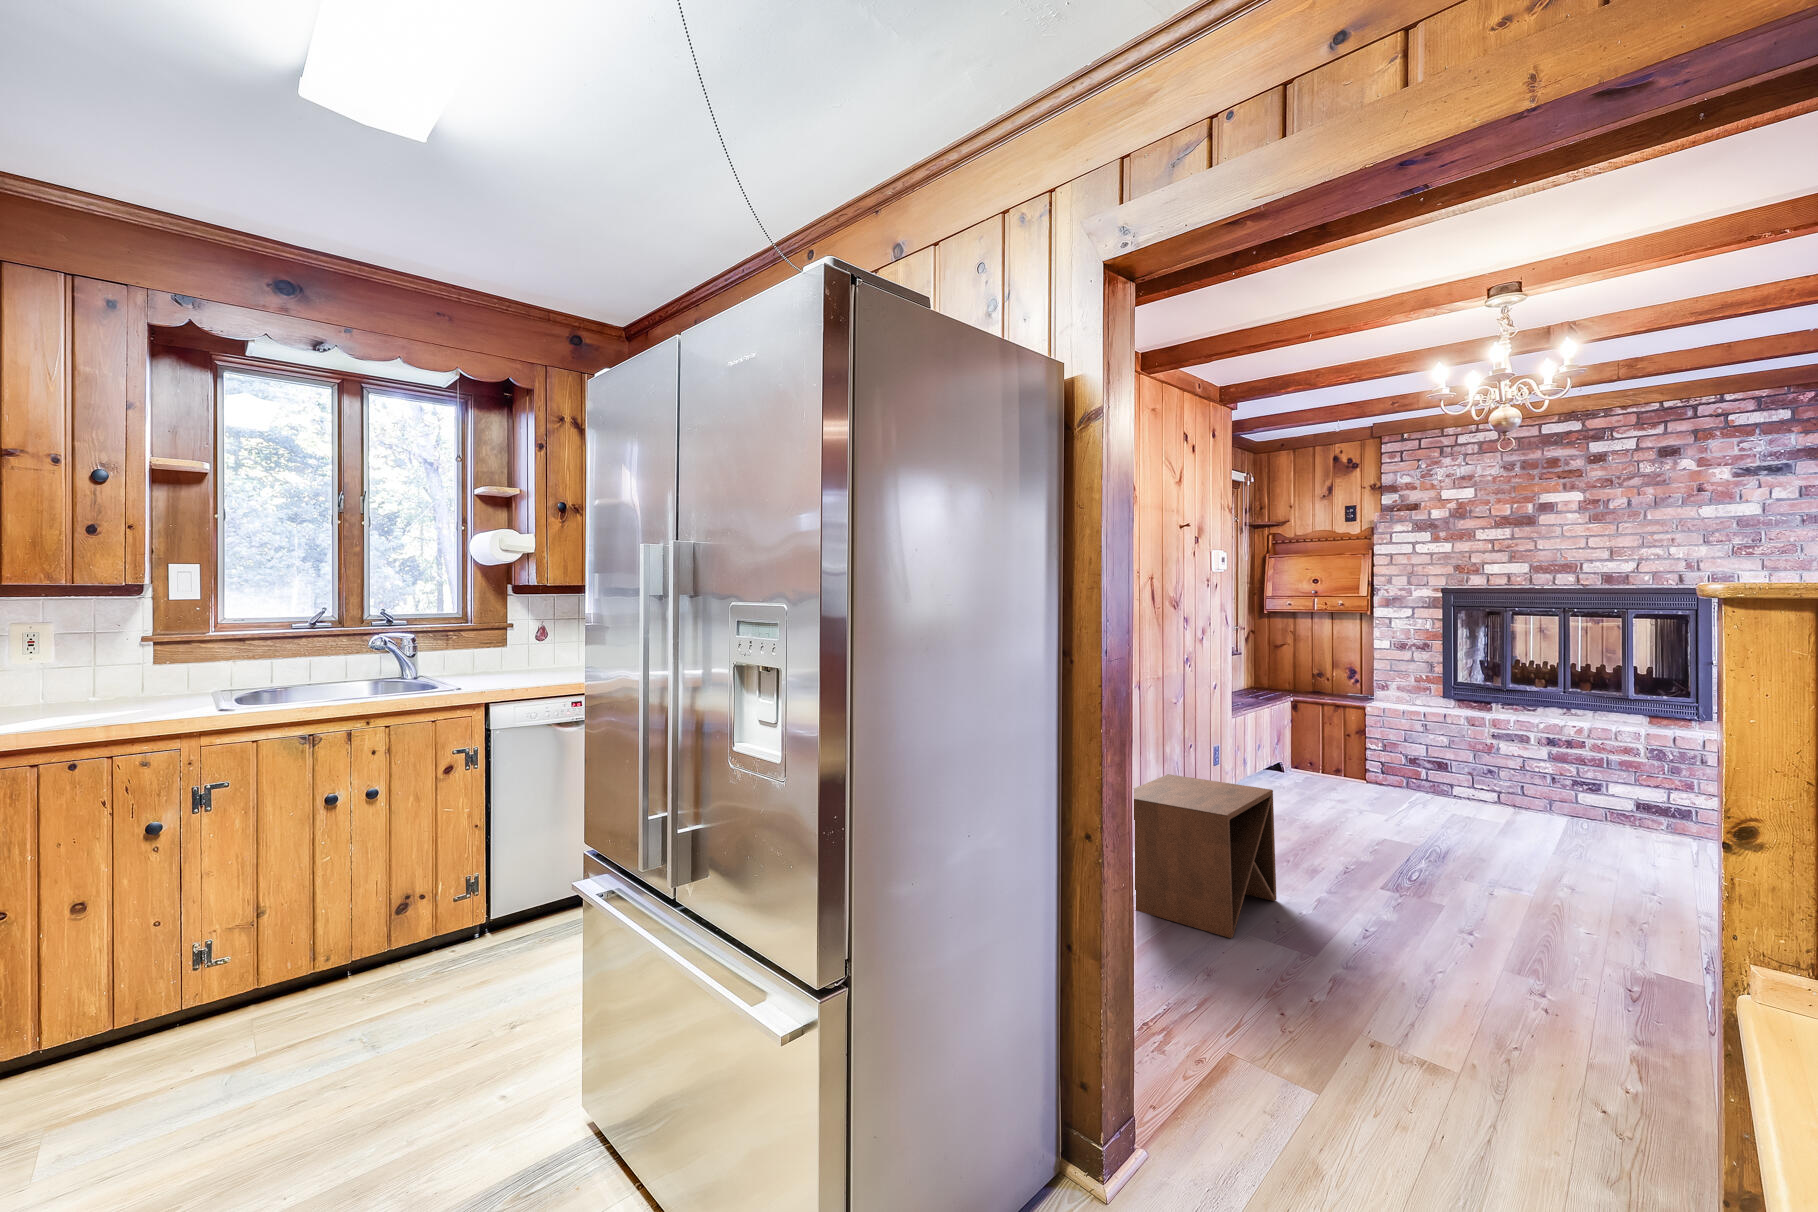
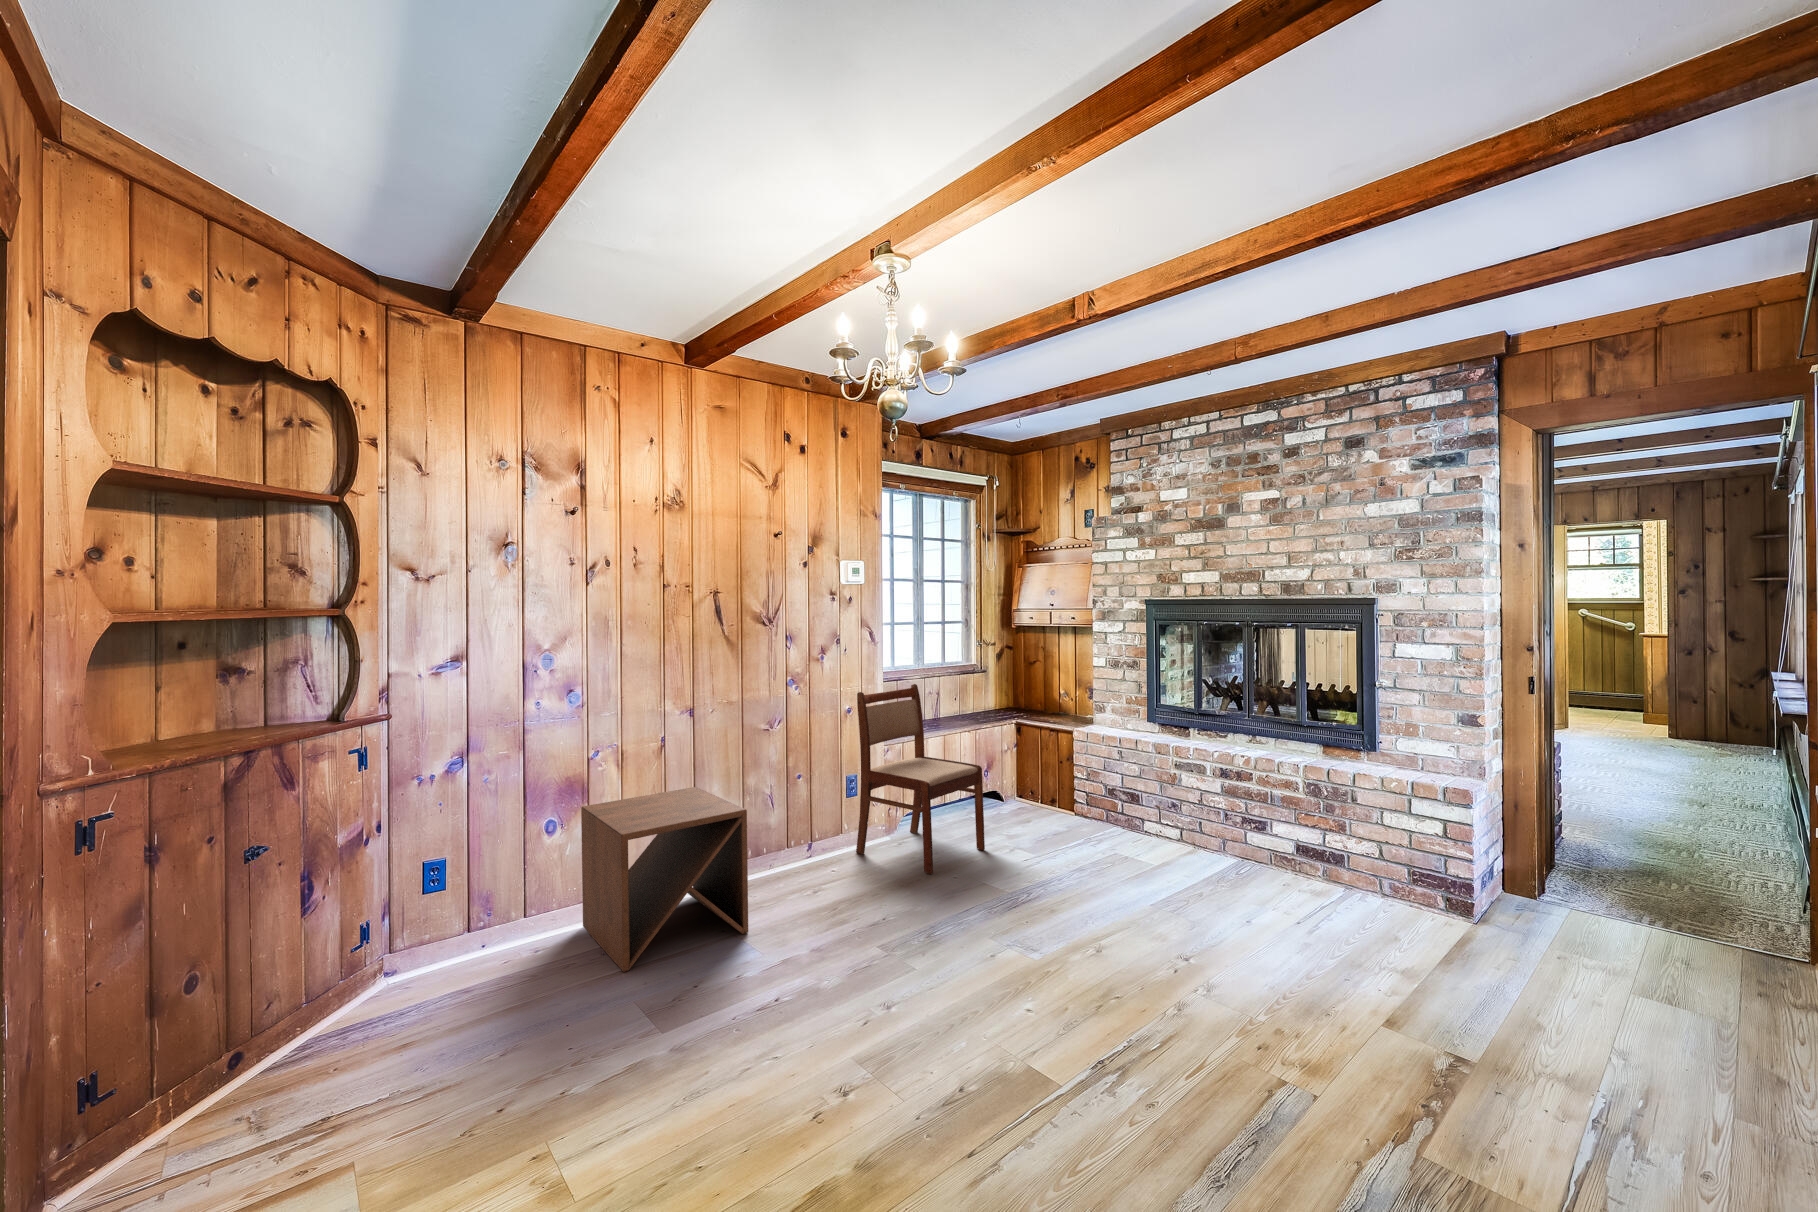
dining chair: none [1242,674,1352,843] -> present [856,684,985,874]

